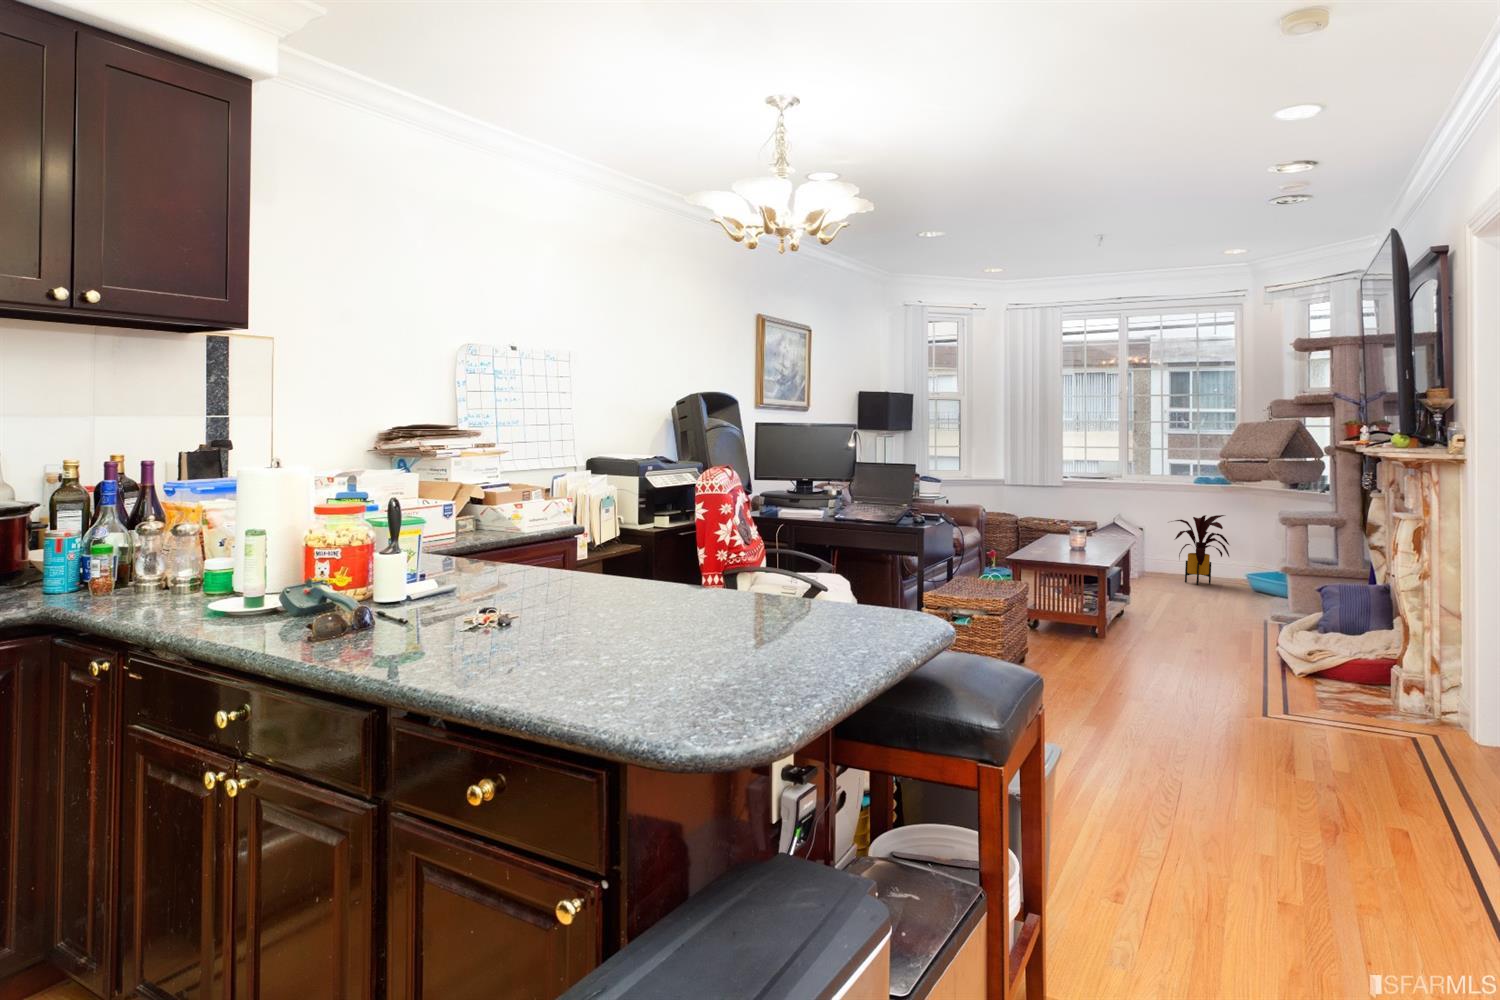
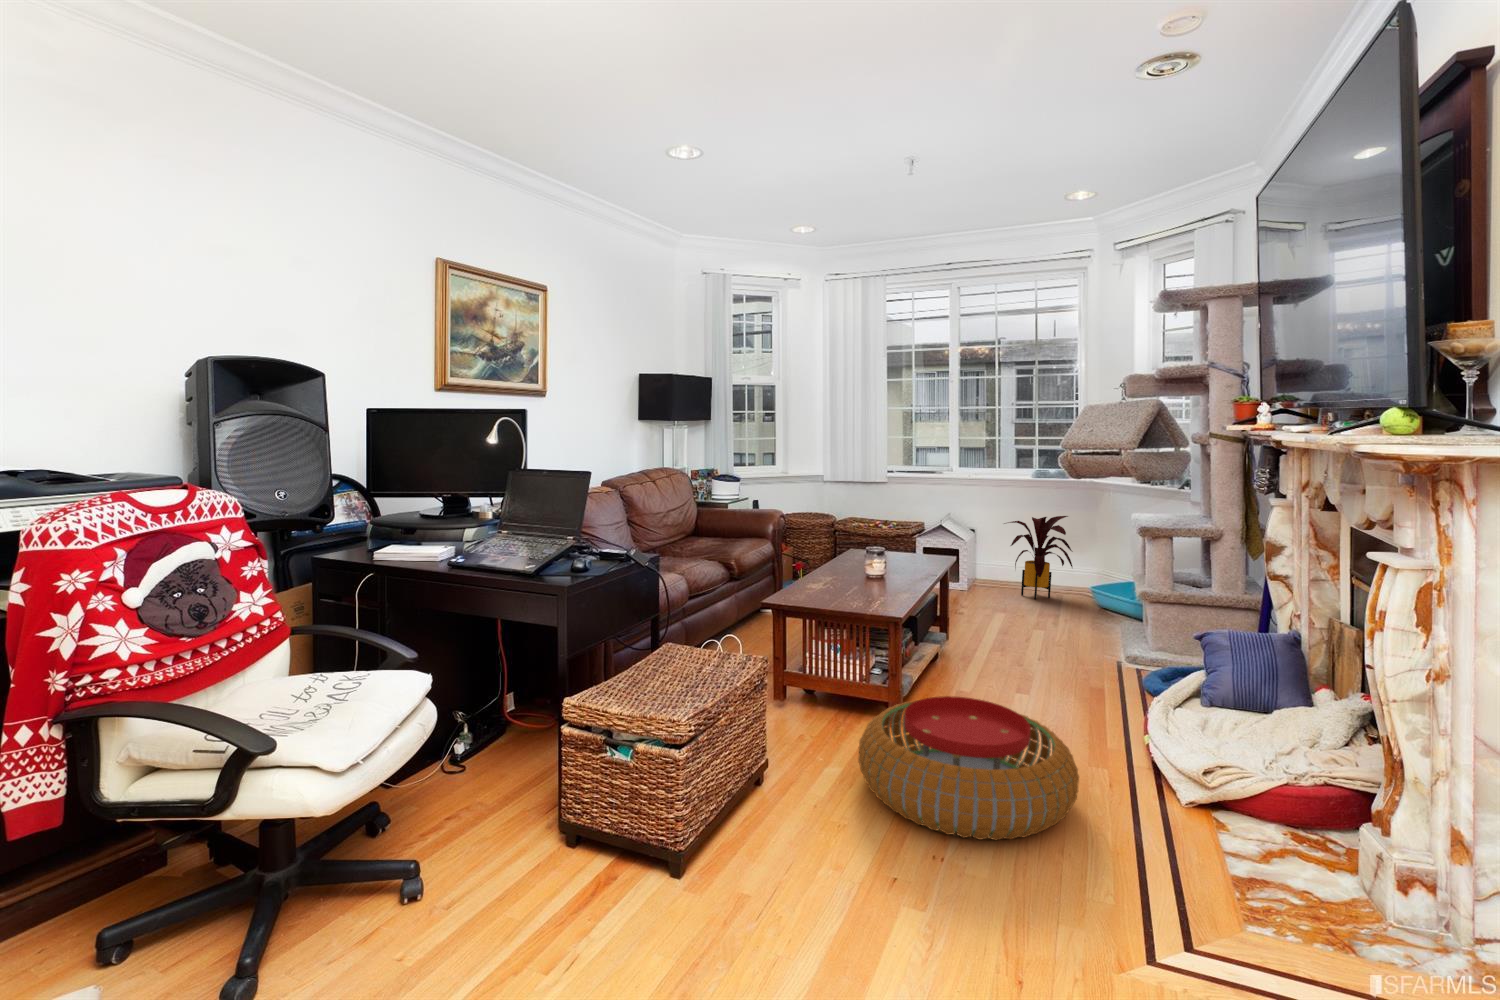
pouf: none [1080,615,1224,684] -> present [858,696,1079,840]

